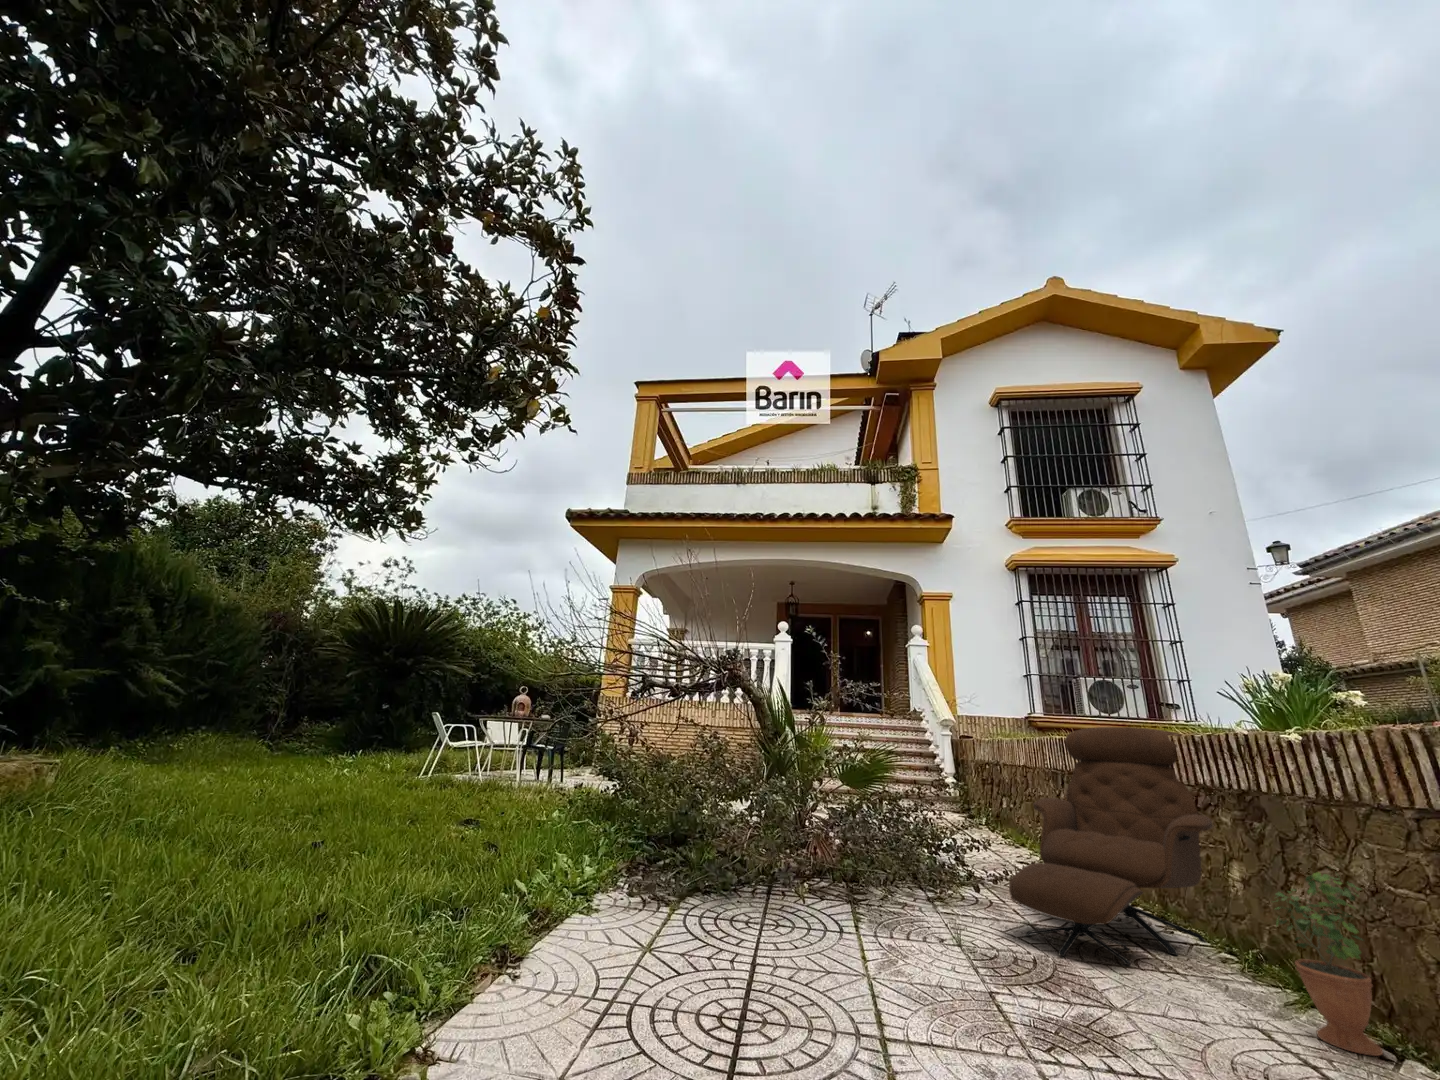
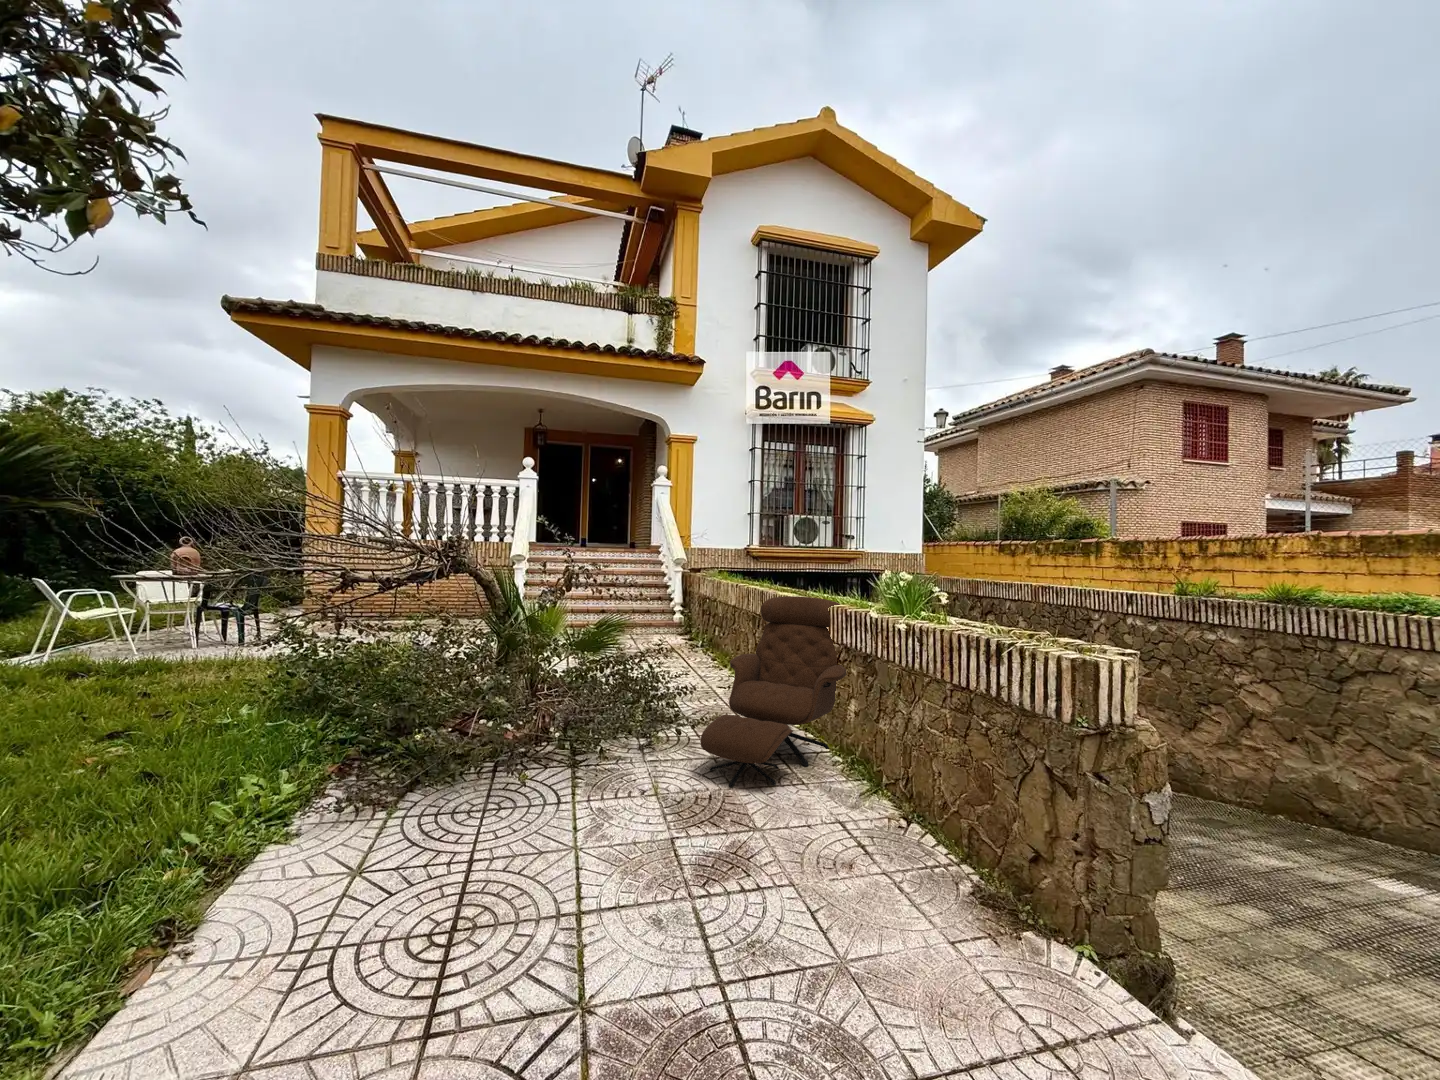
potted plant: present [1276,872,1383,1056] -> none [864,718,915,830]

